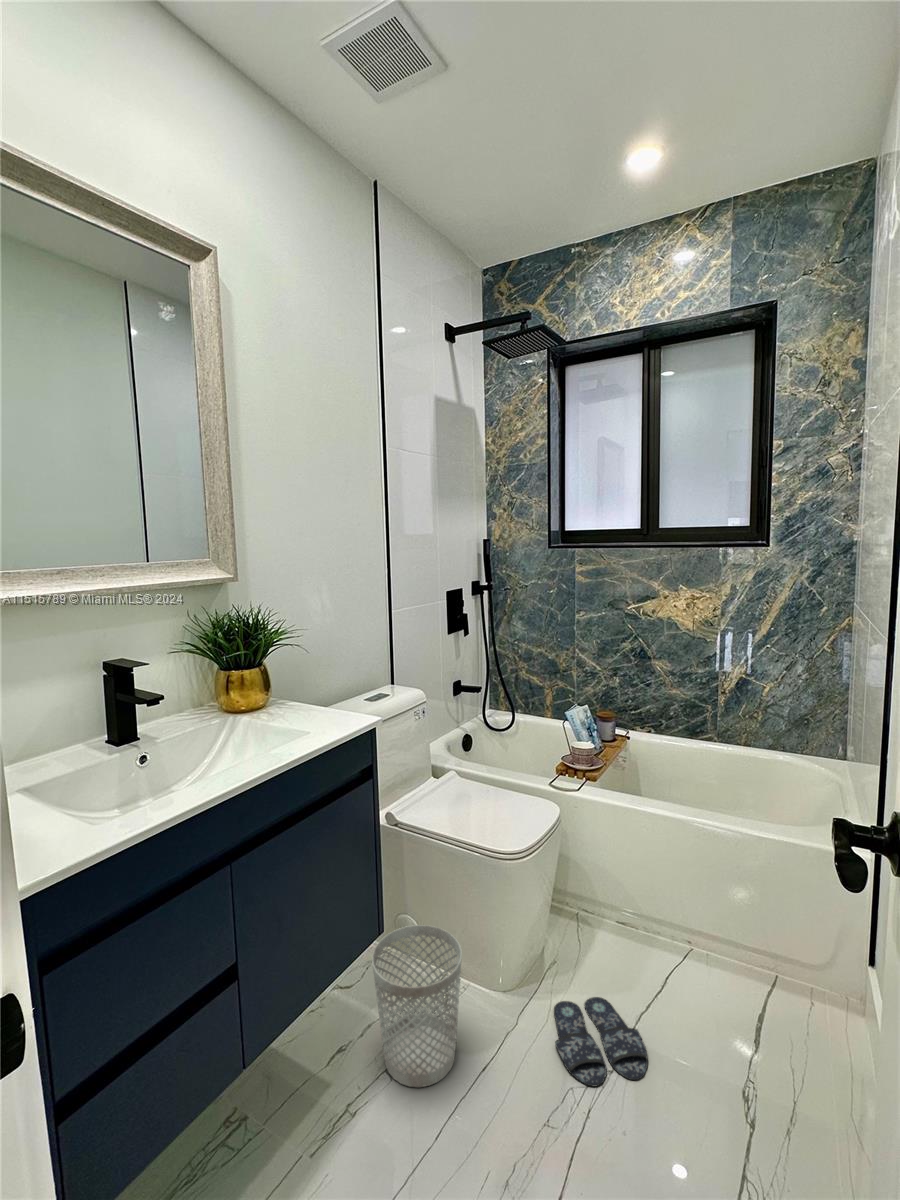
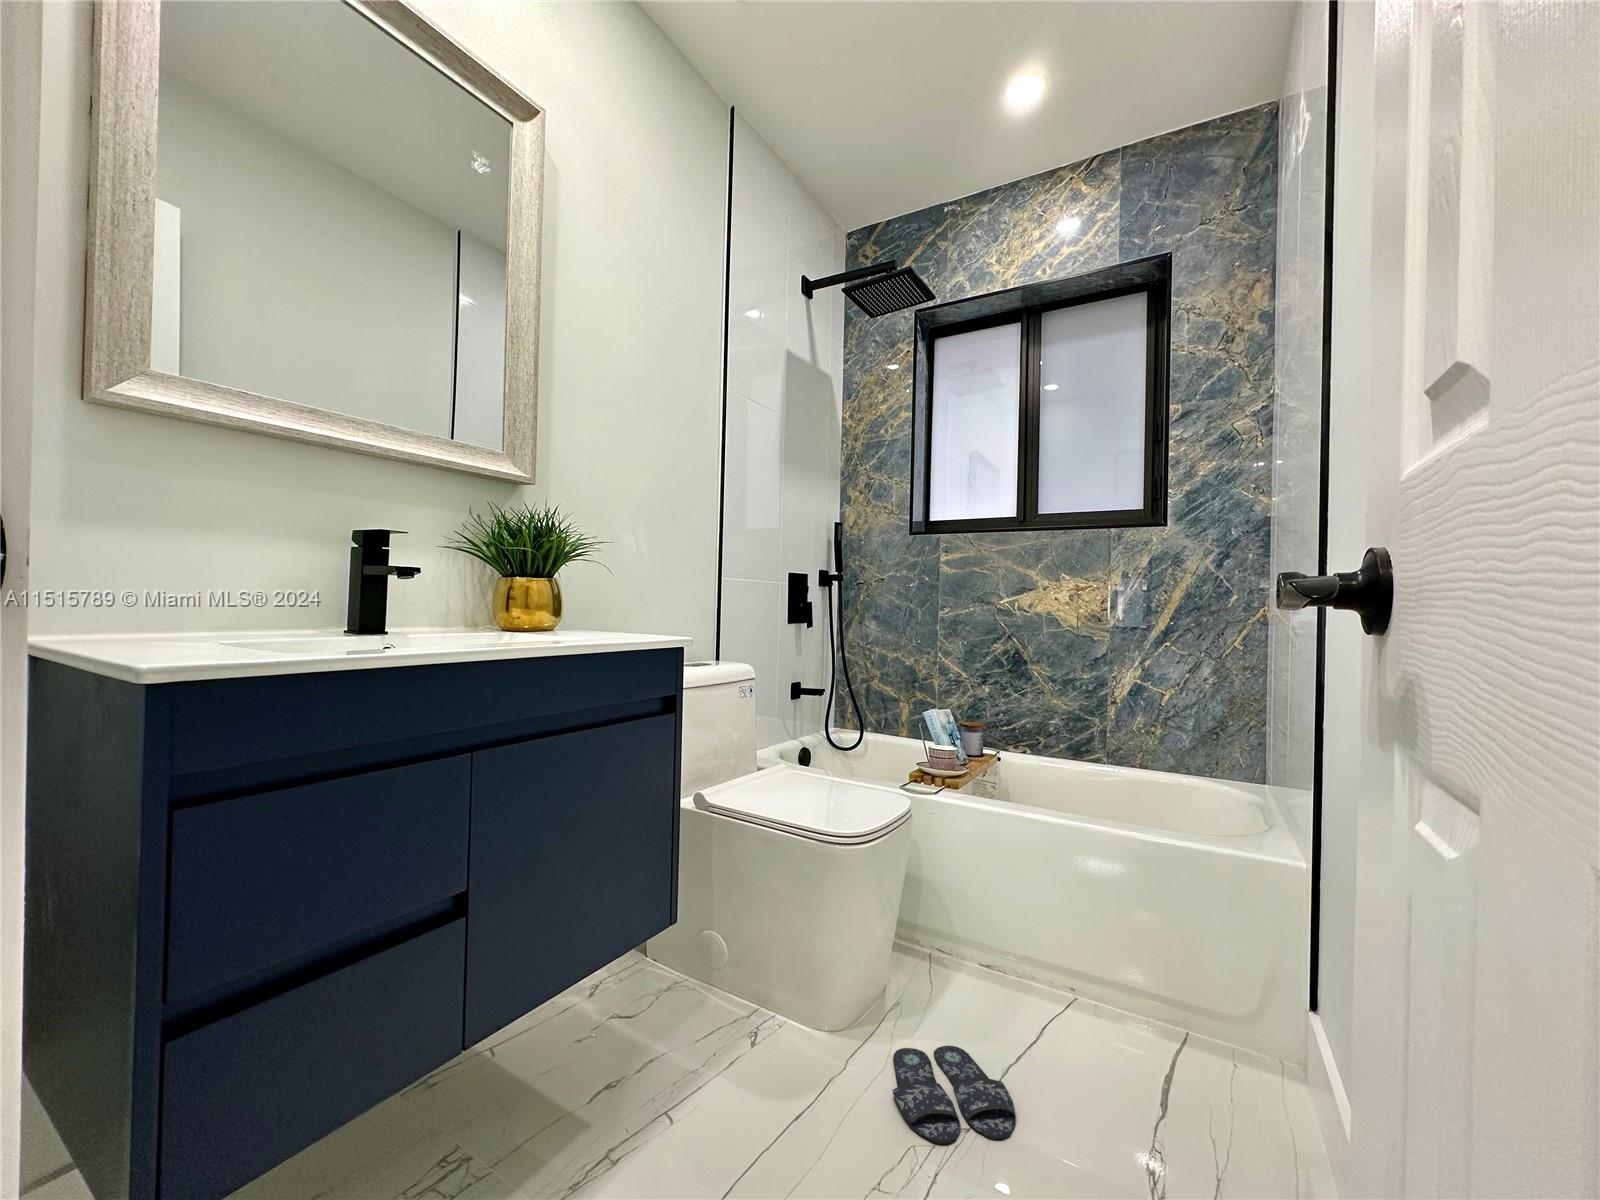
wastebasket: present [372,925,462,1087] -> none [658,926,776,1134]

